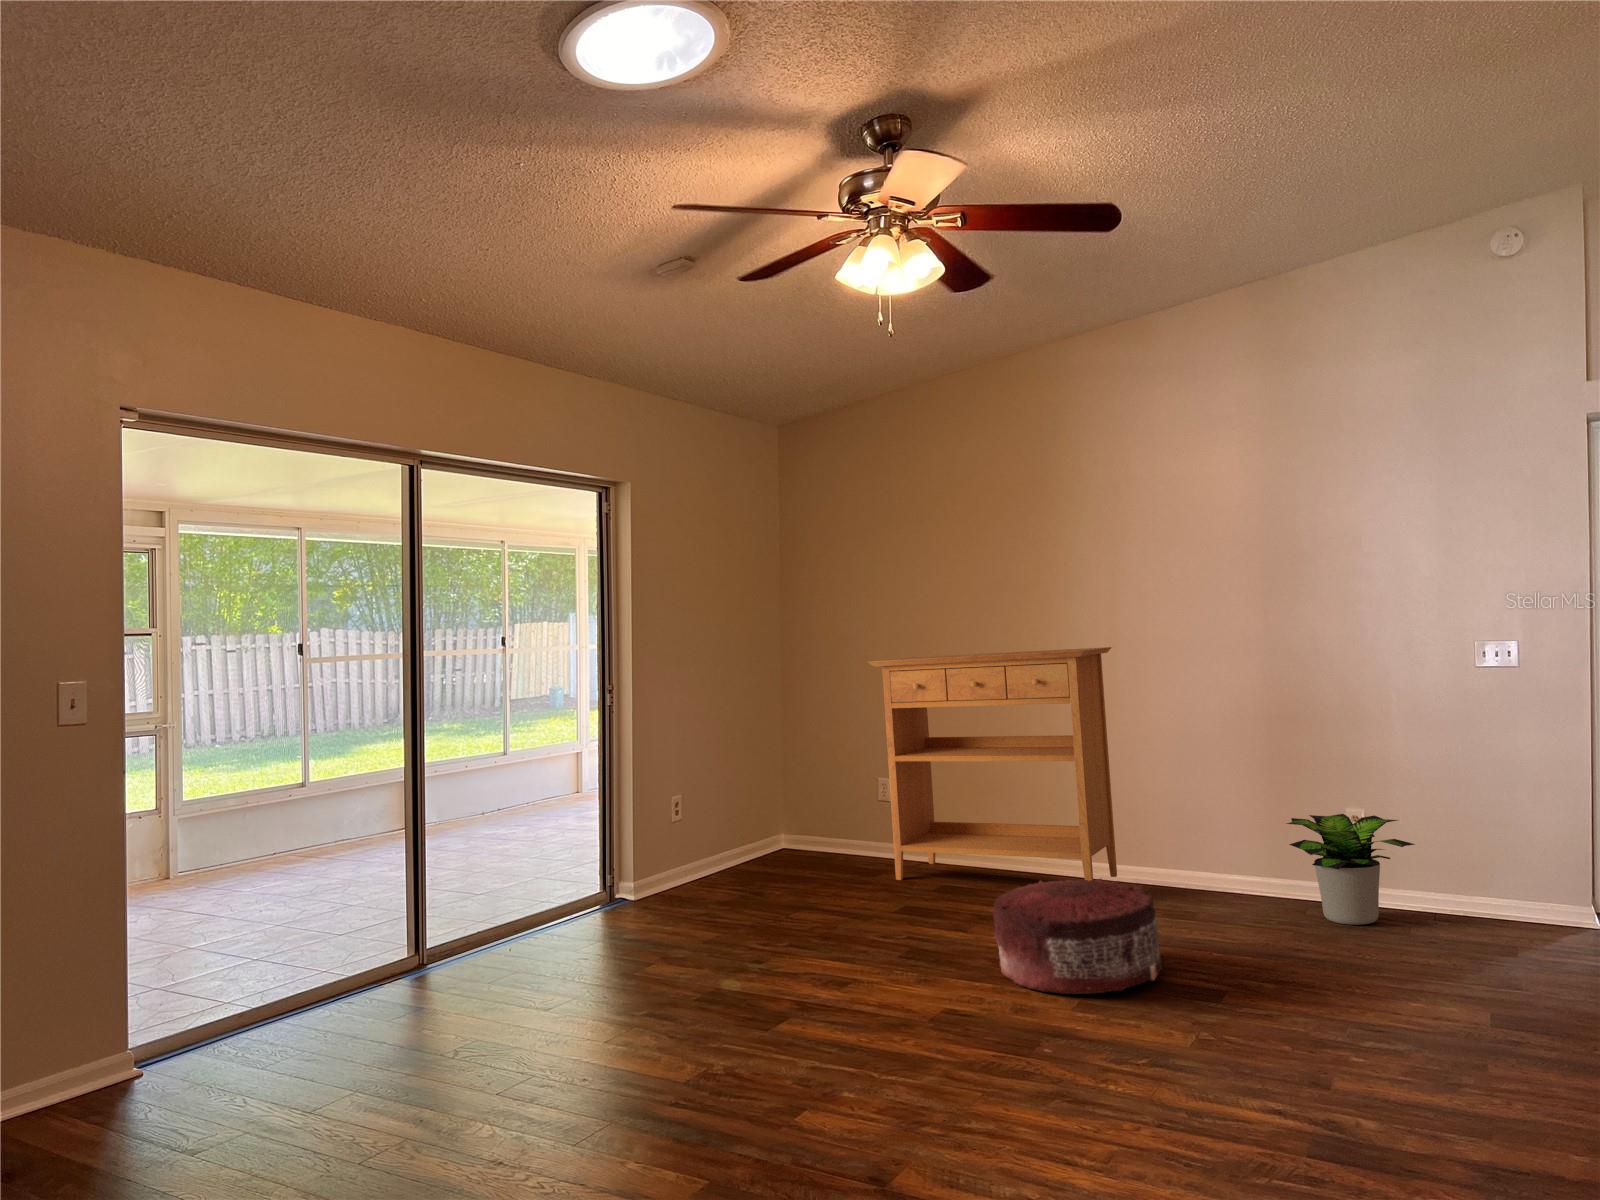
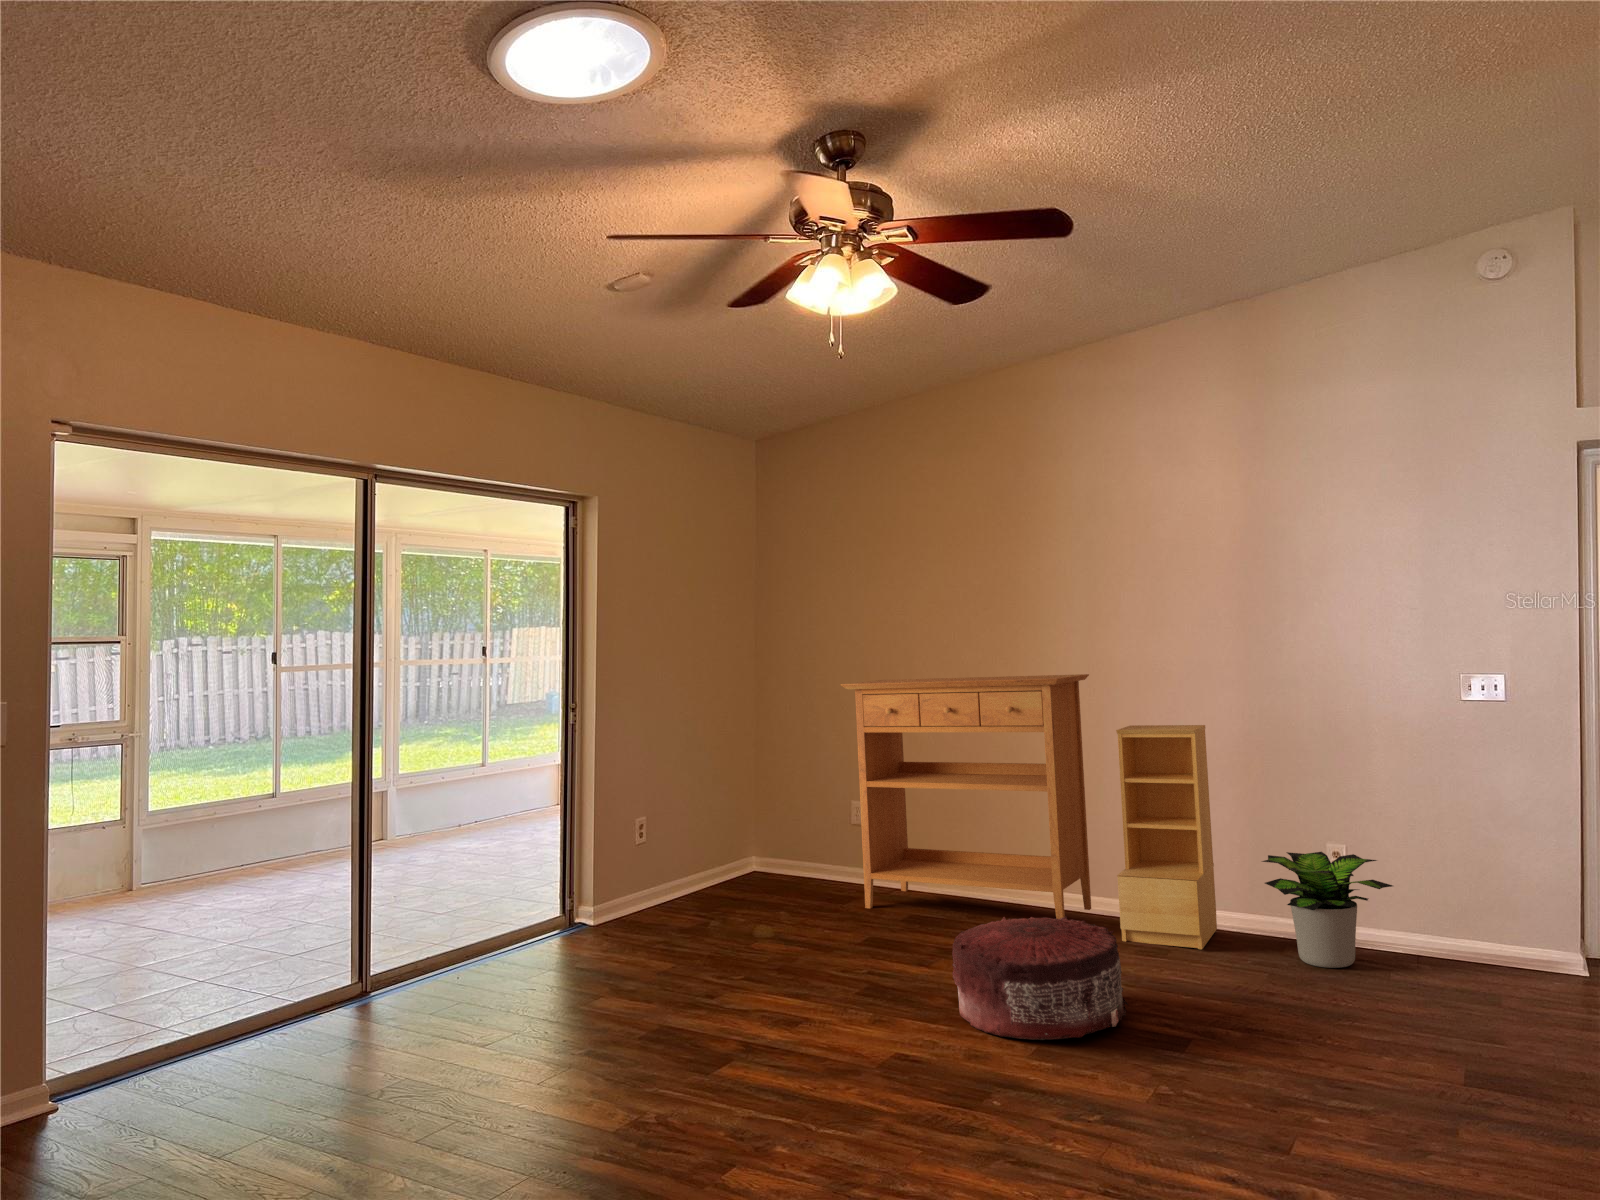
bookshelf: none [1140,694,1241,911] -> present [1116,725,1217,949]

